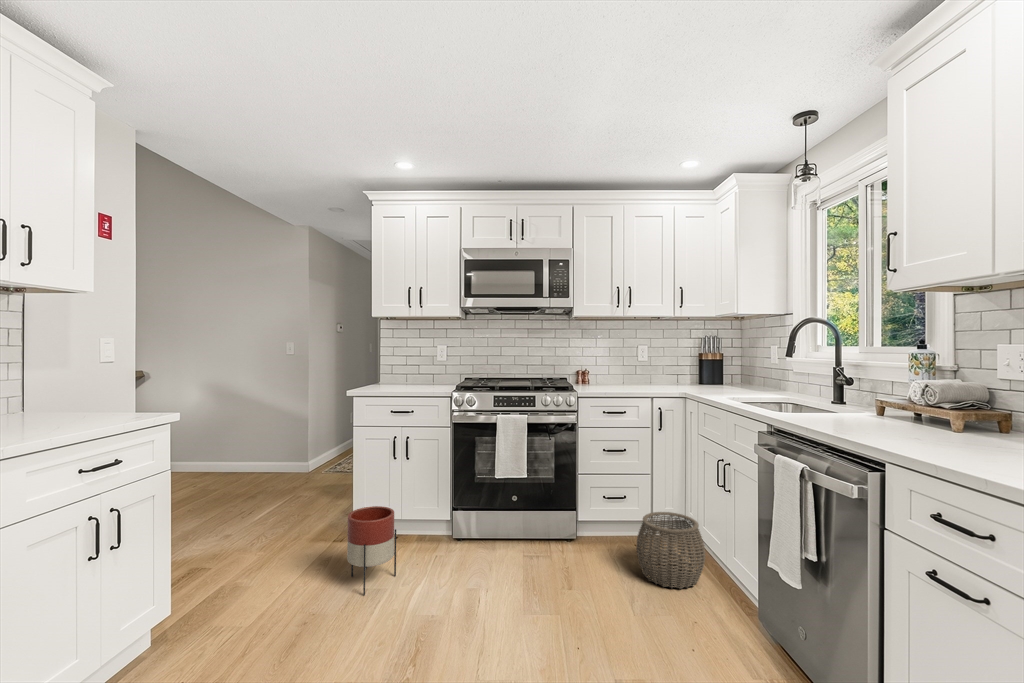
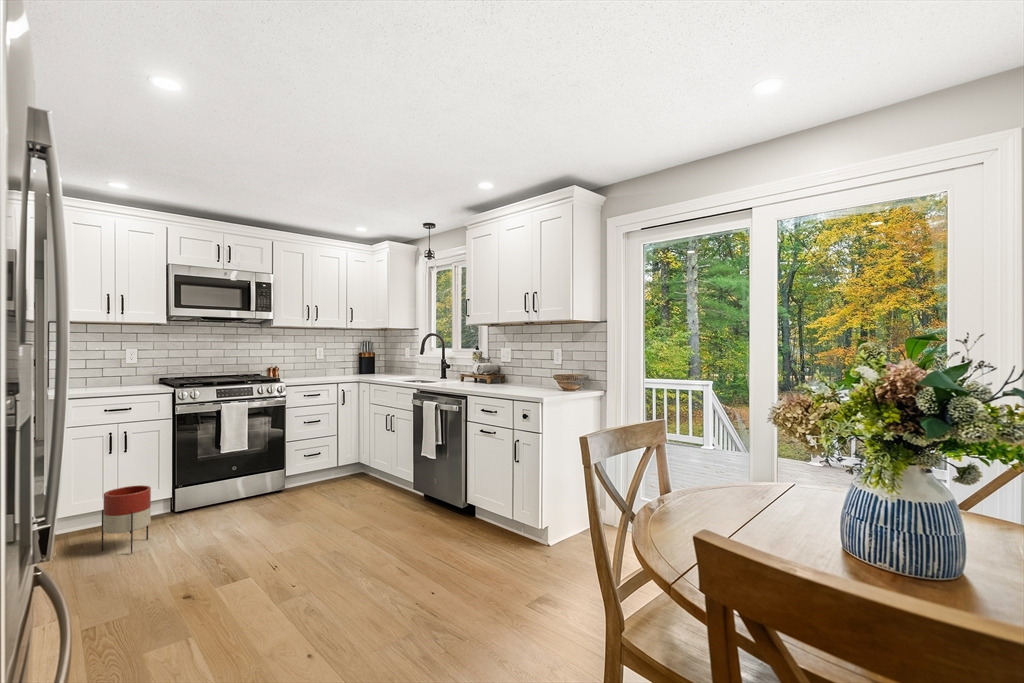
woven basket: present [636,512,706,589] -> none [336,454,379,497]

